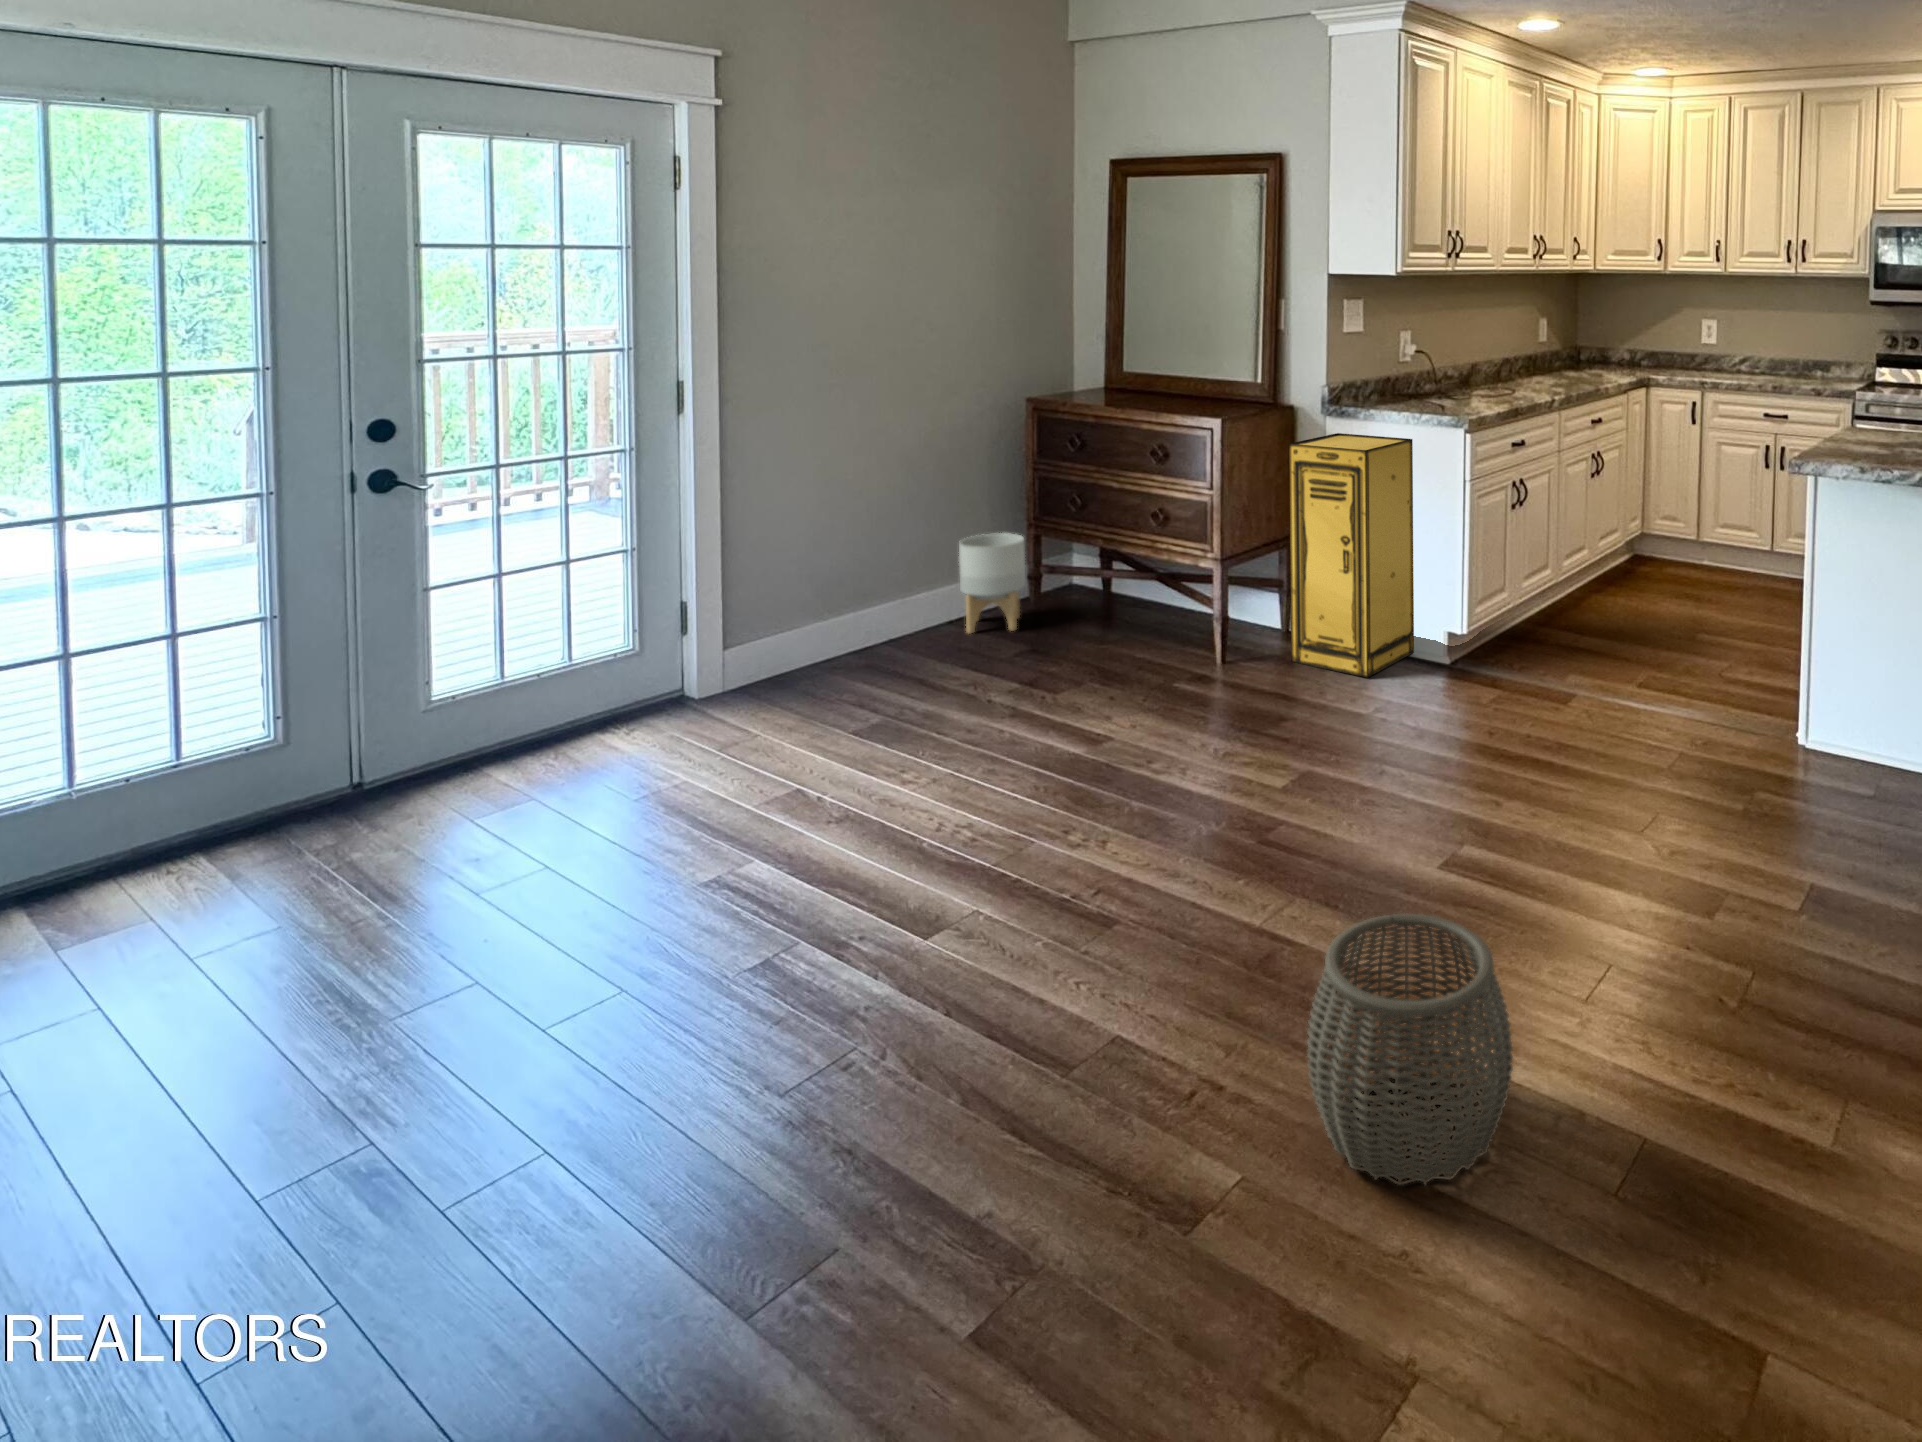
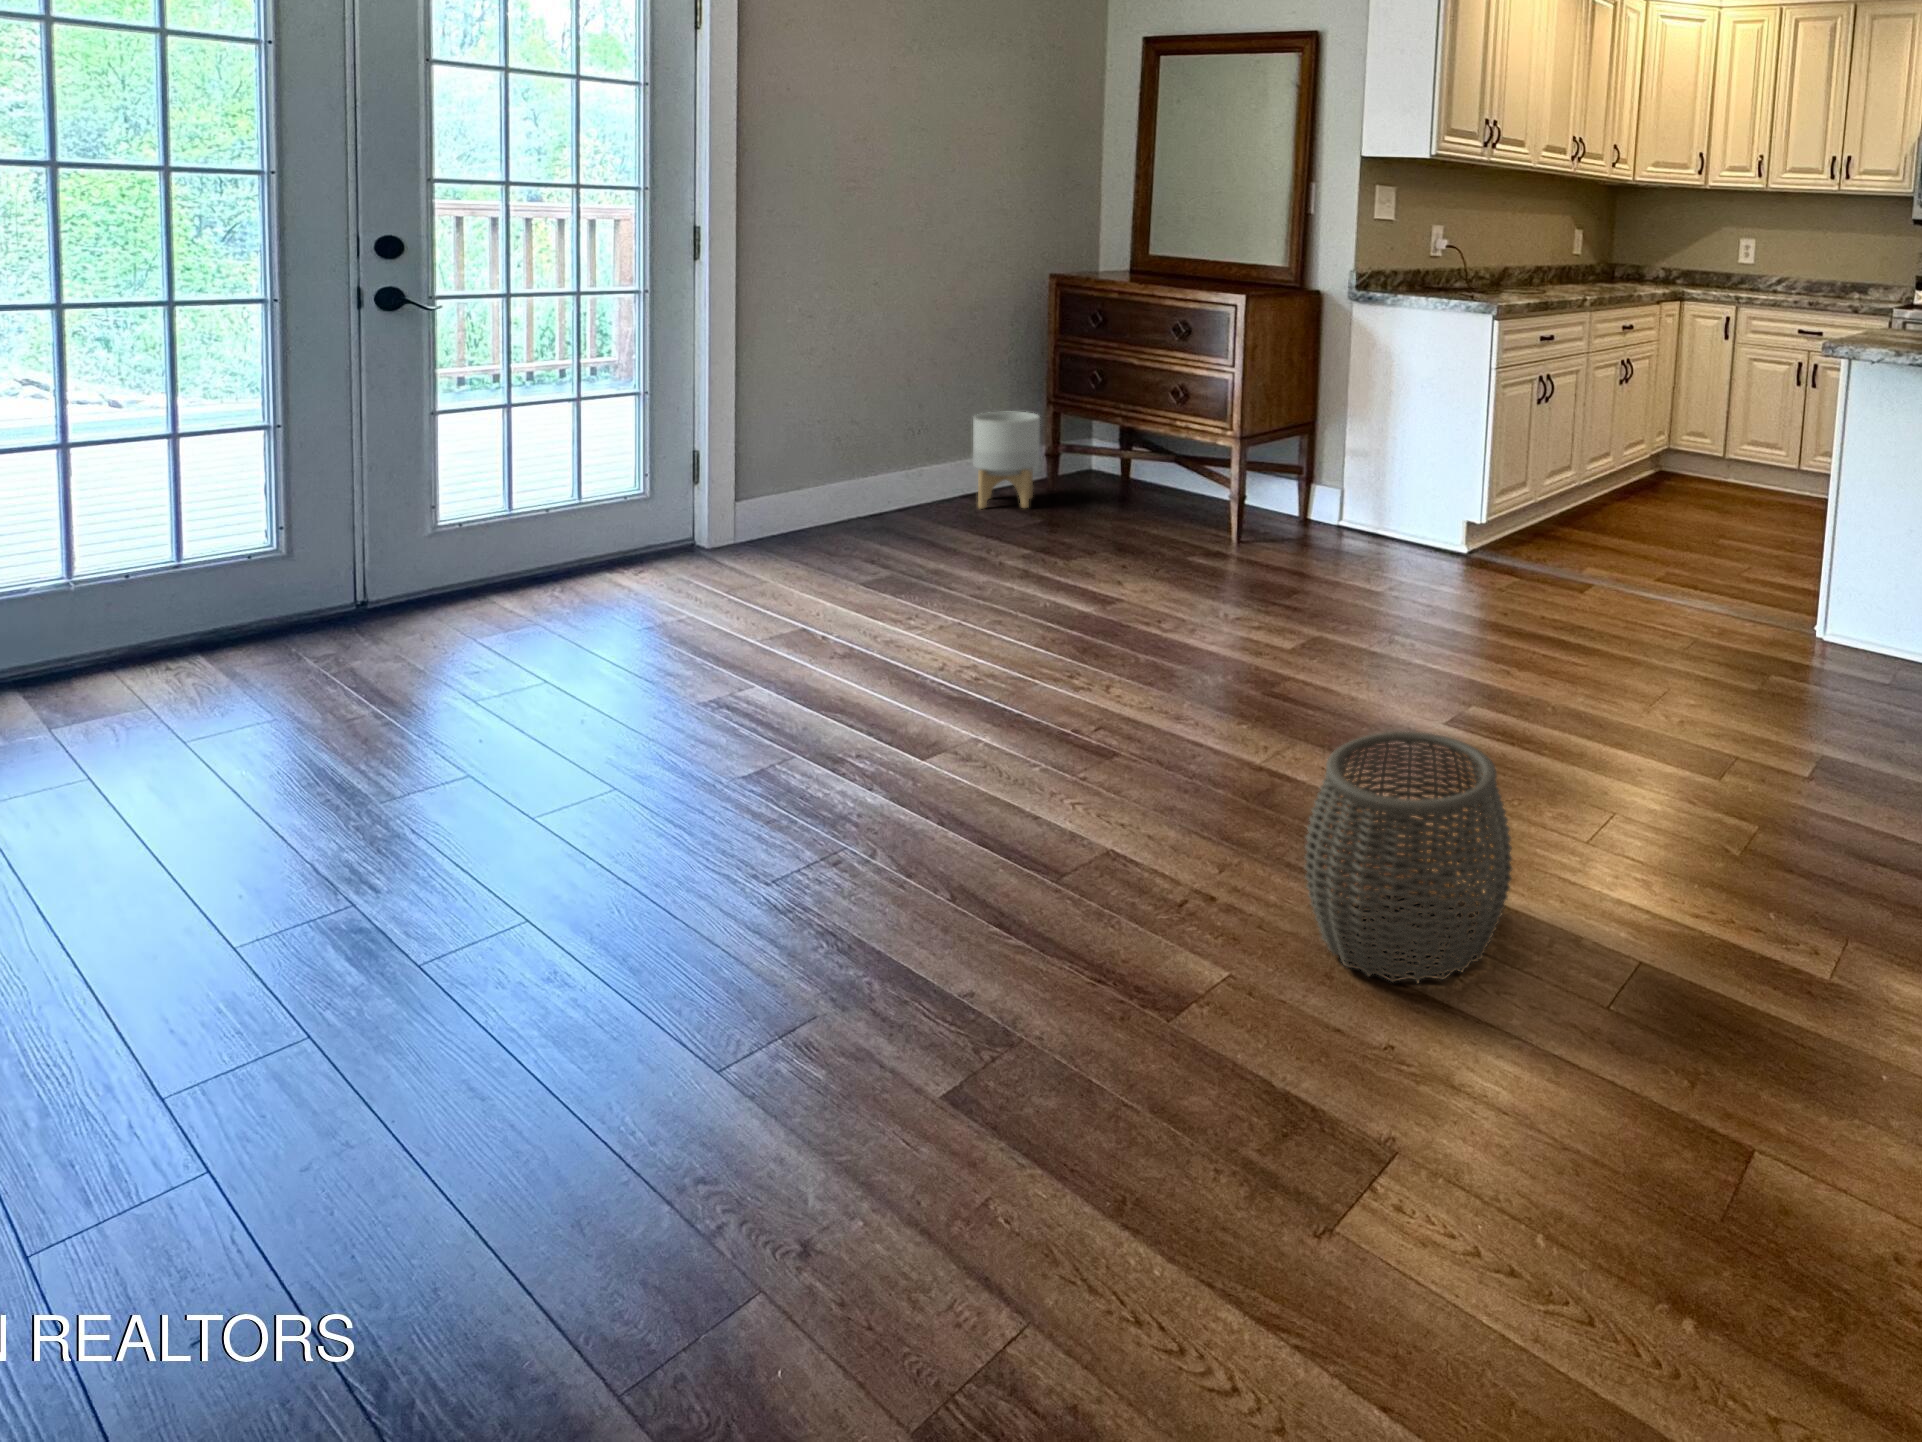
storage cabinet: present [1289,433,1414,678] -> none [1306,320,1439,563]

